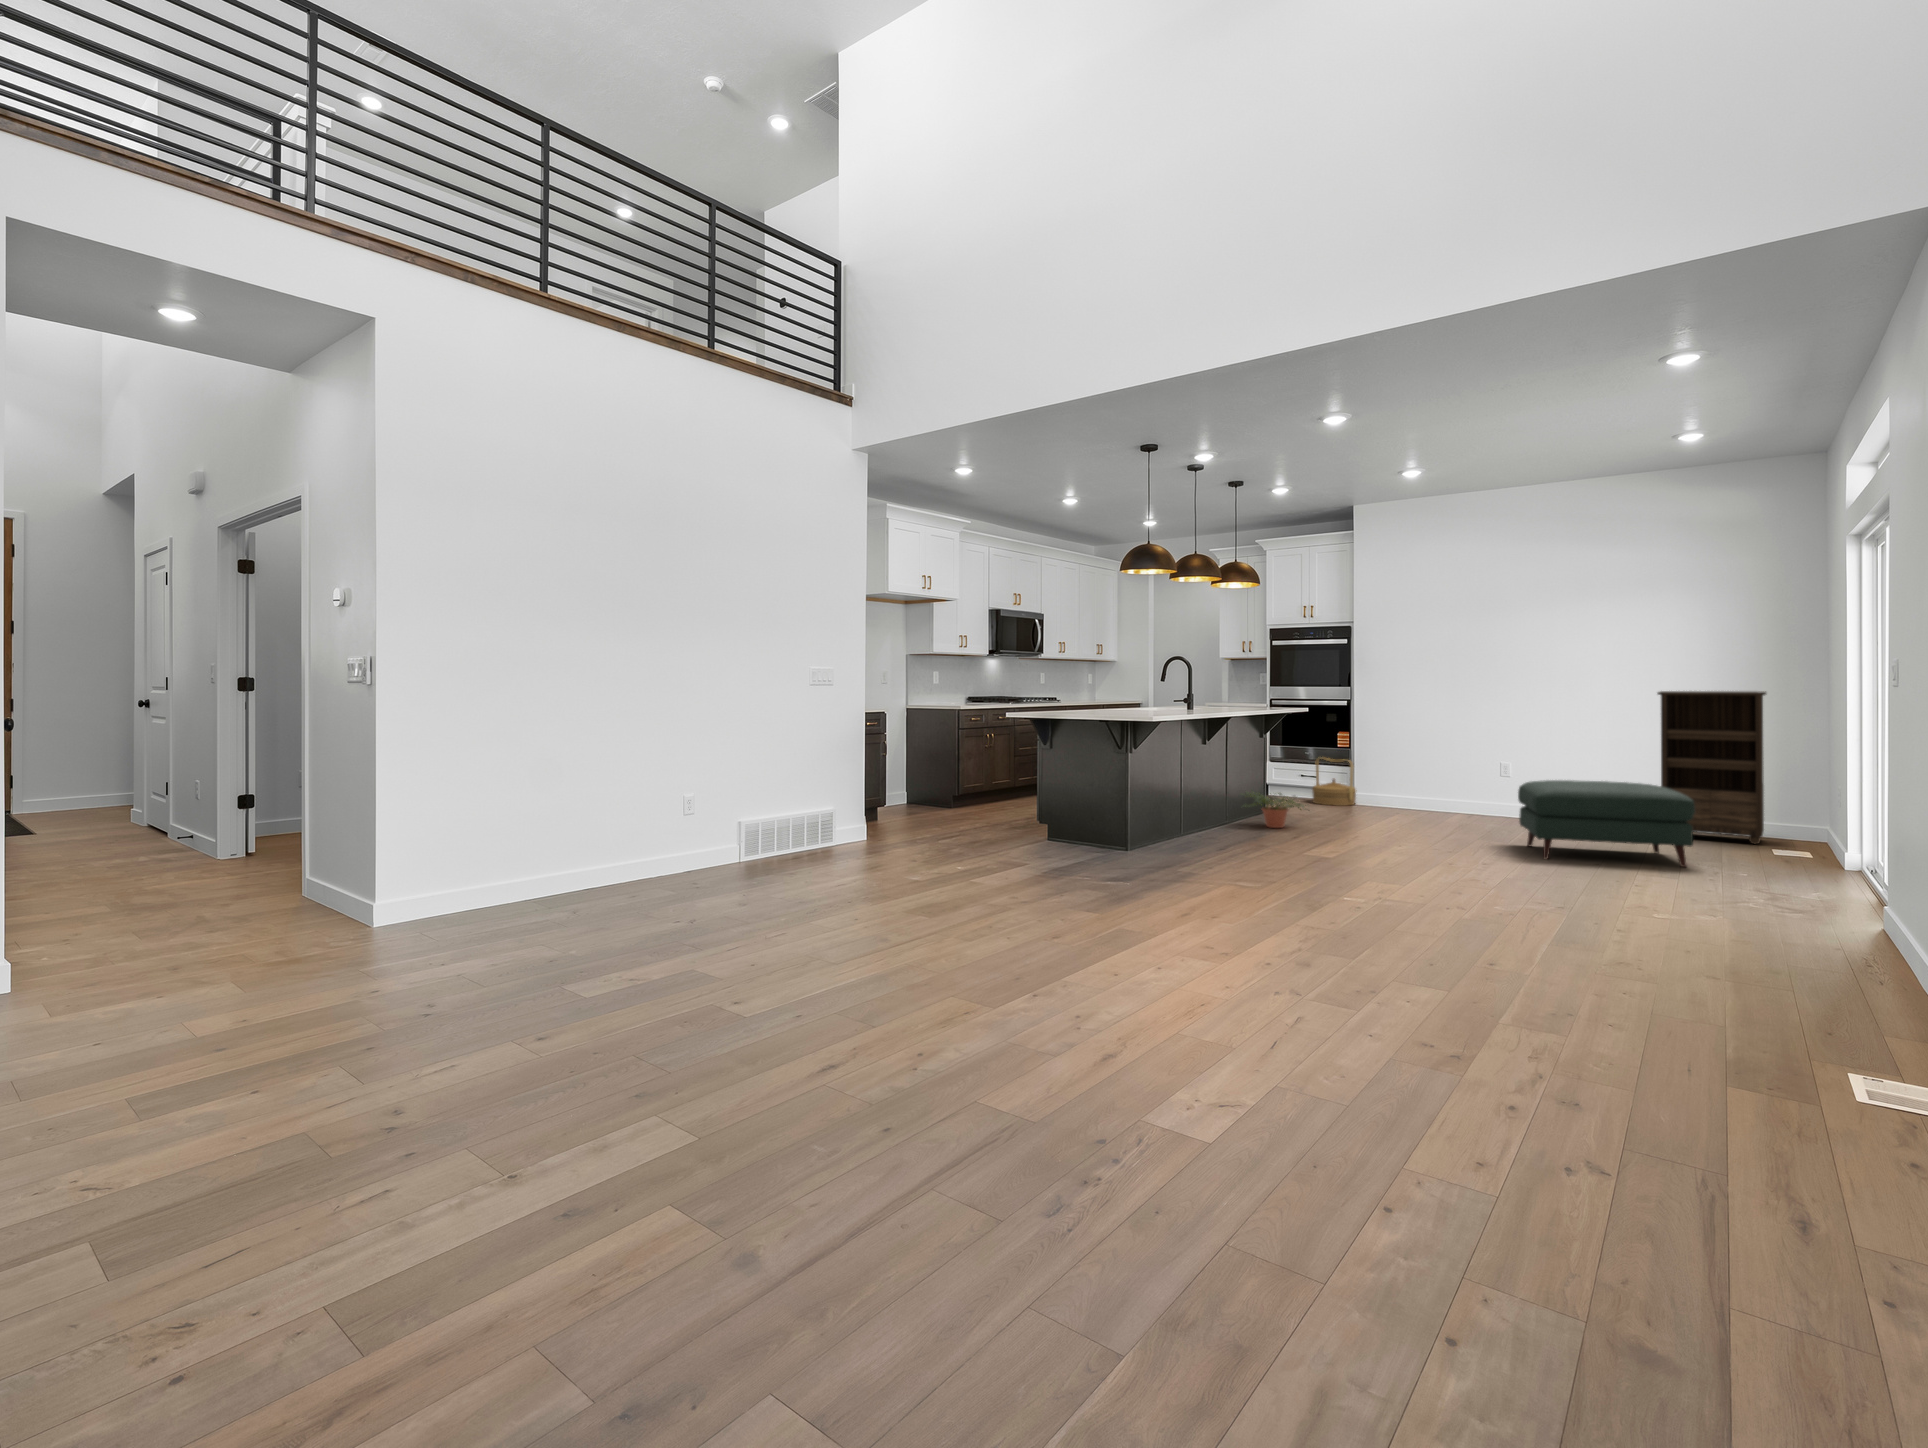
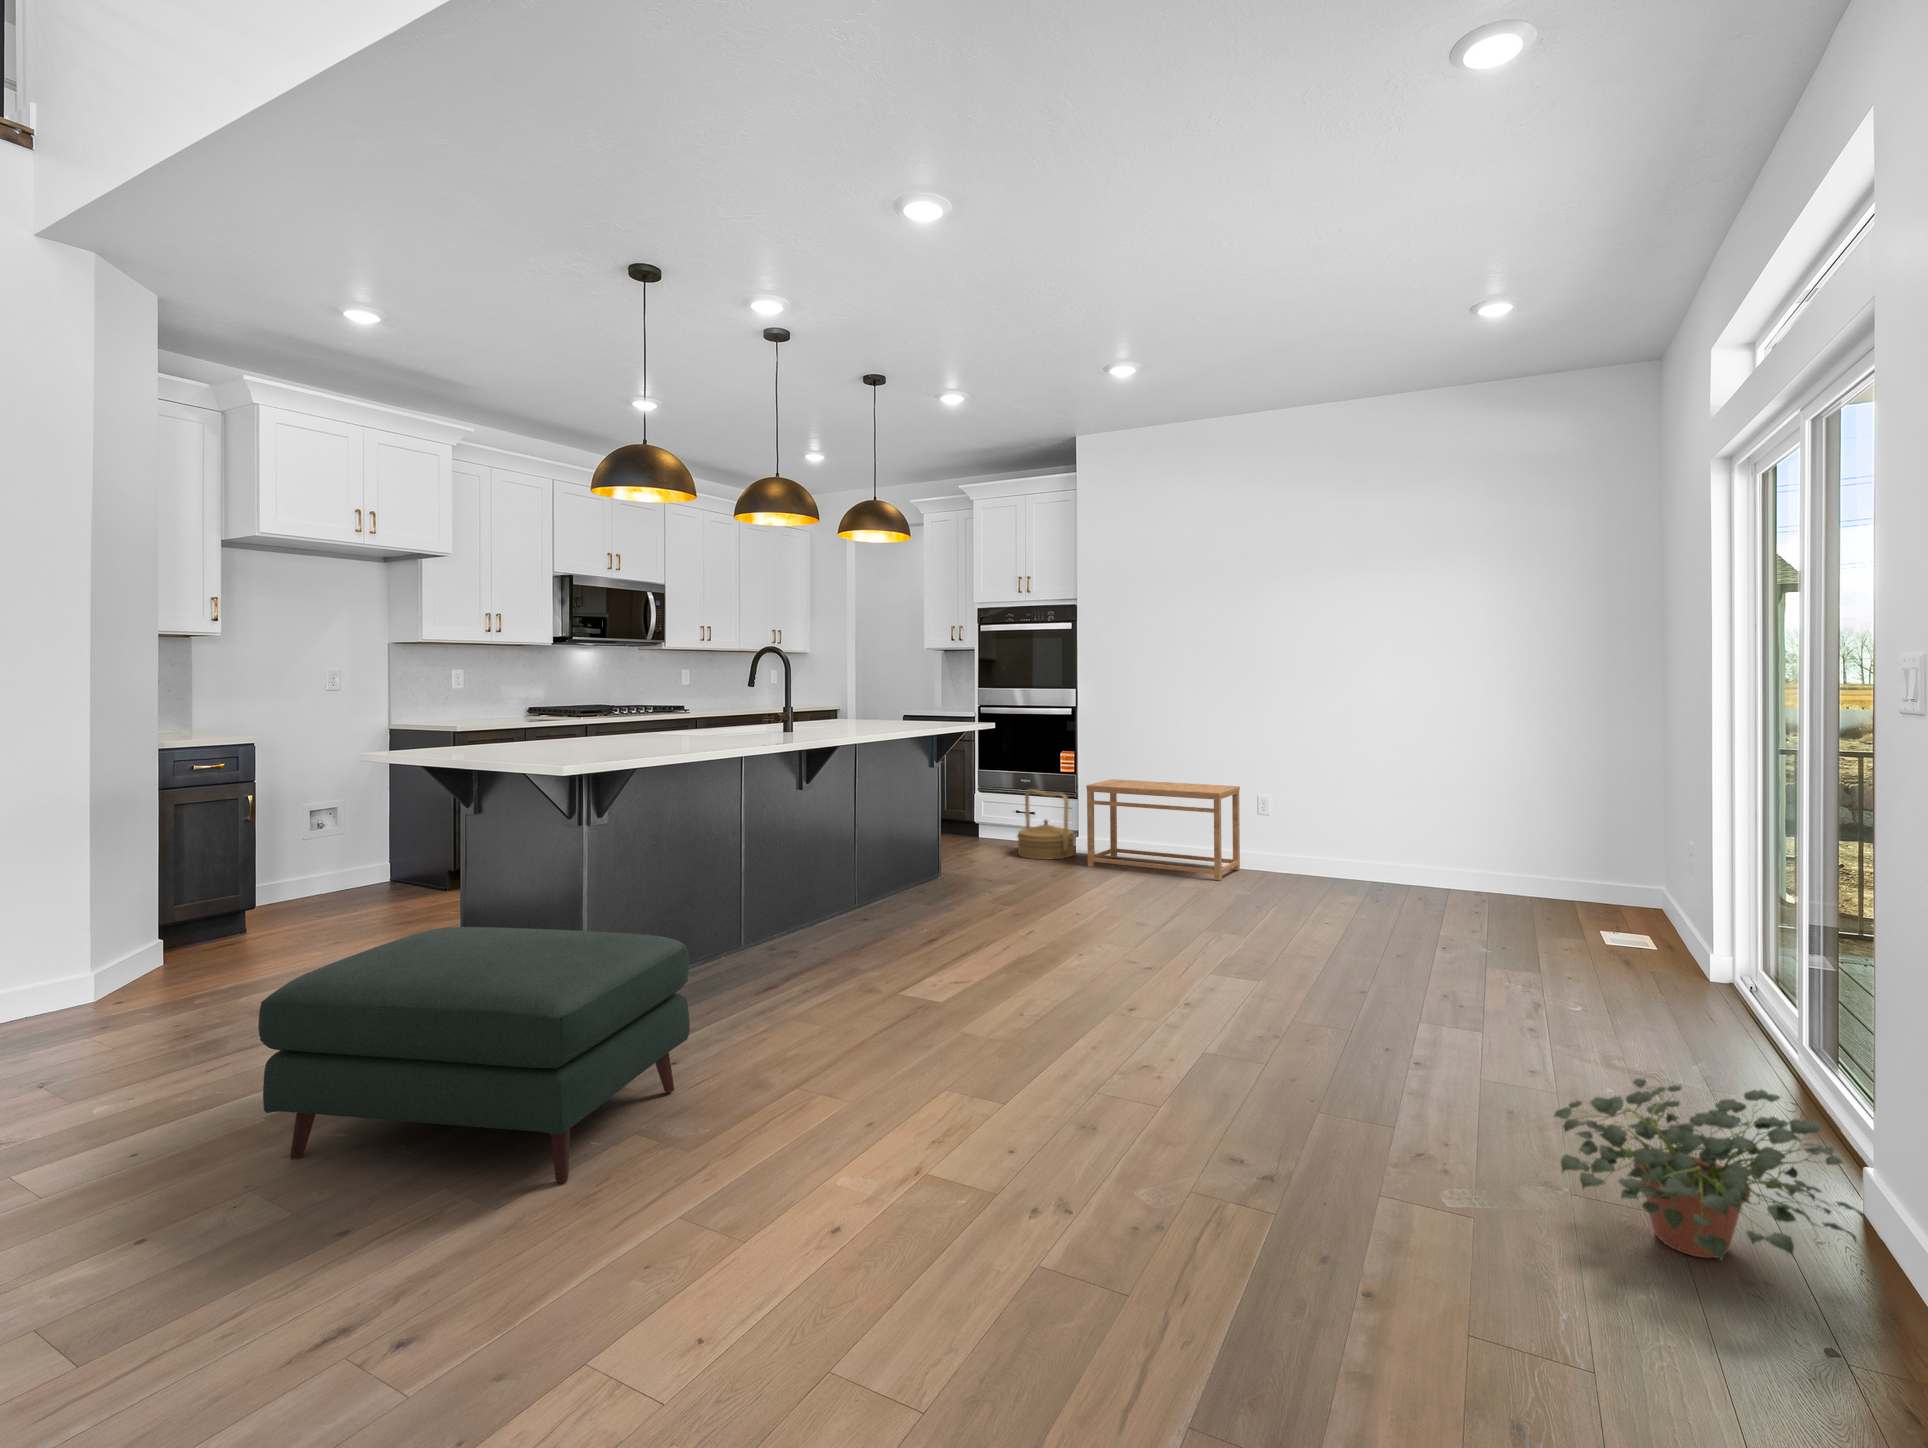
bookshelf: present [1658,691,1766,844] -> none [1448,697,1587,922]
side table: none [1371,750,1489,819] -> present [1086,779,1240,881]
ottoman: present [1518,780,1695,867] -> present [258,927,690,1183]
potted plant: present [1245,792,1306,828] -> present [1554,1078,1863,1260]

